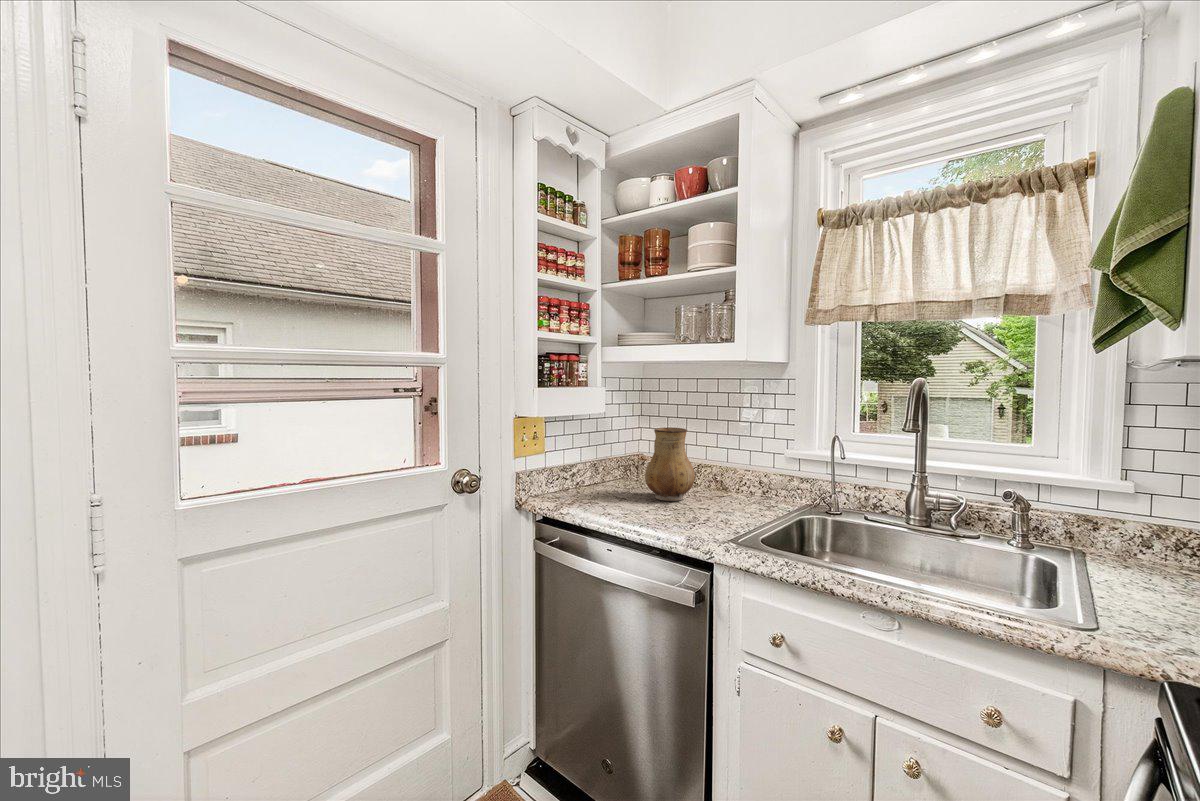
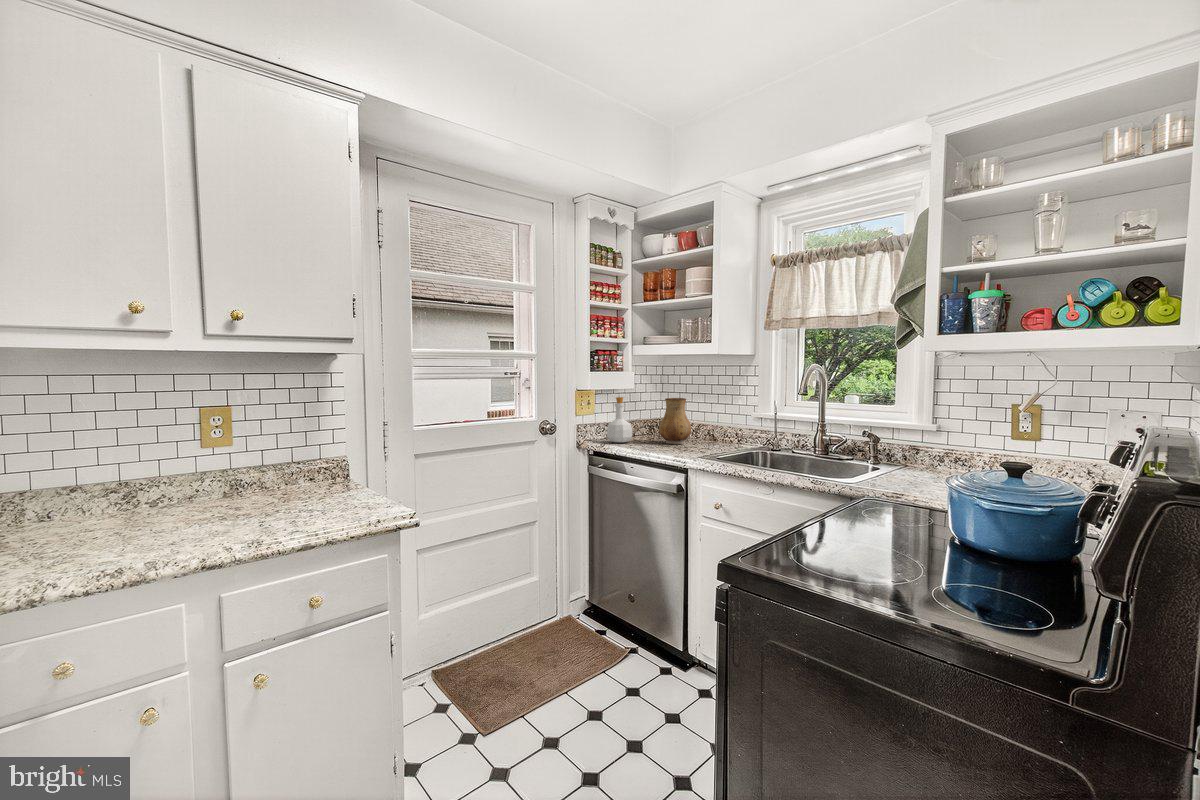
bottle: none [564,428,604,500] -> present [607,397,632,443]

